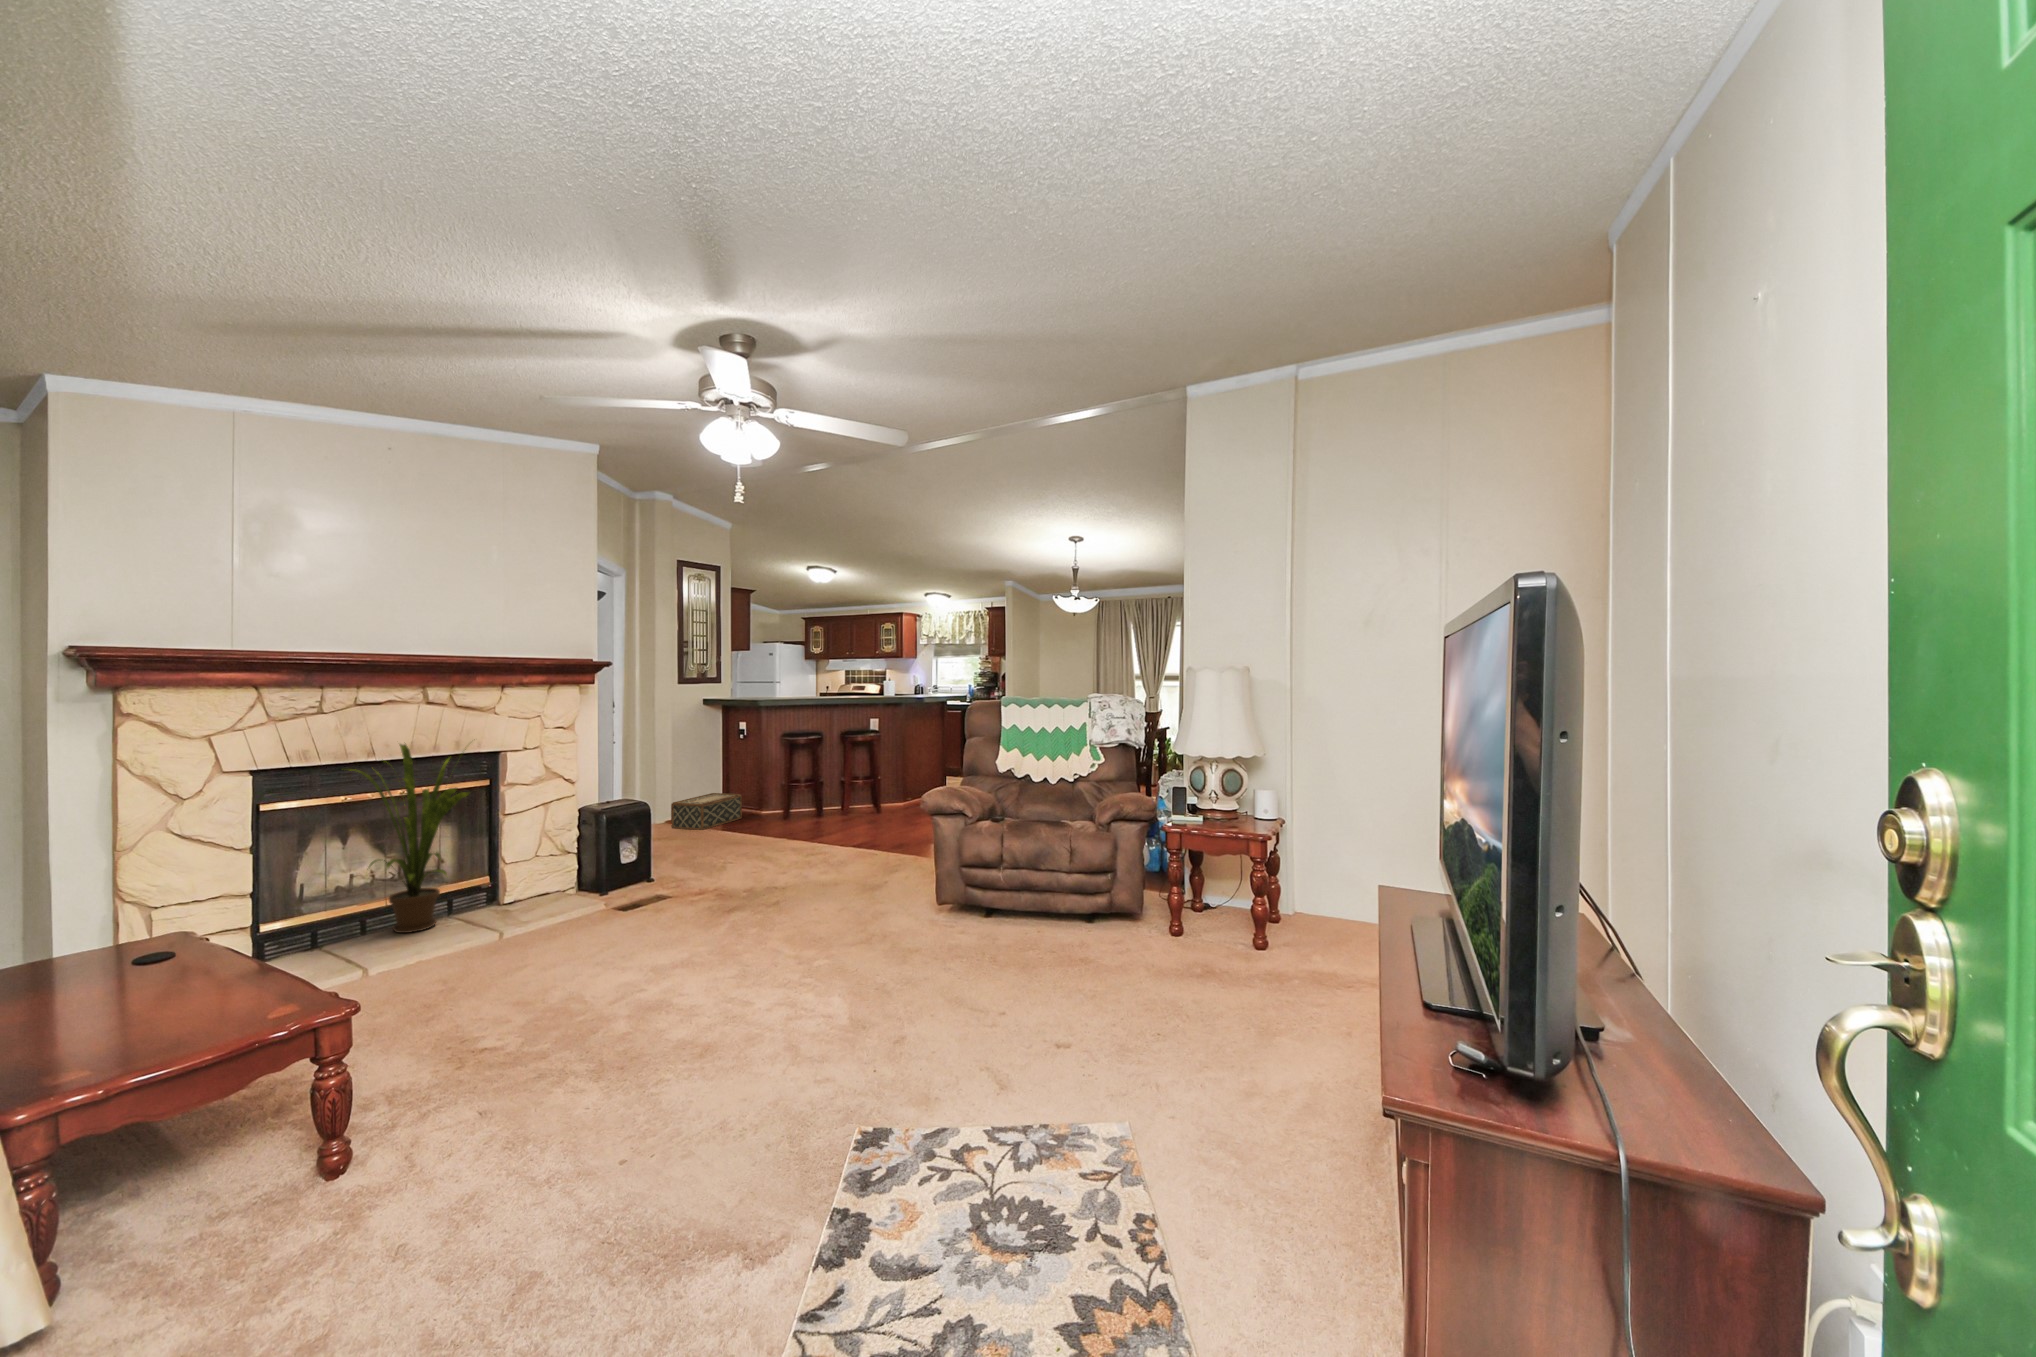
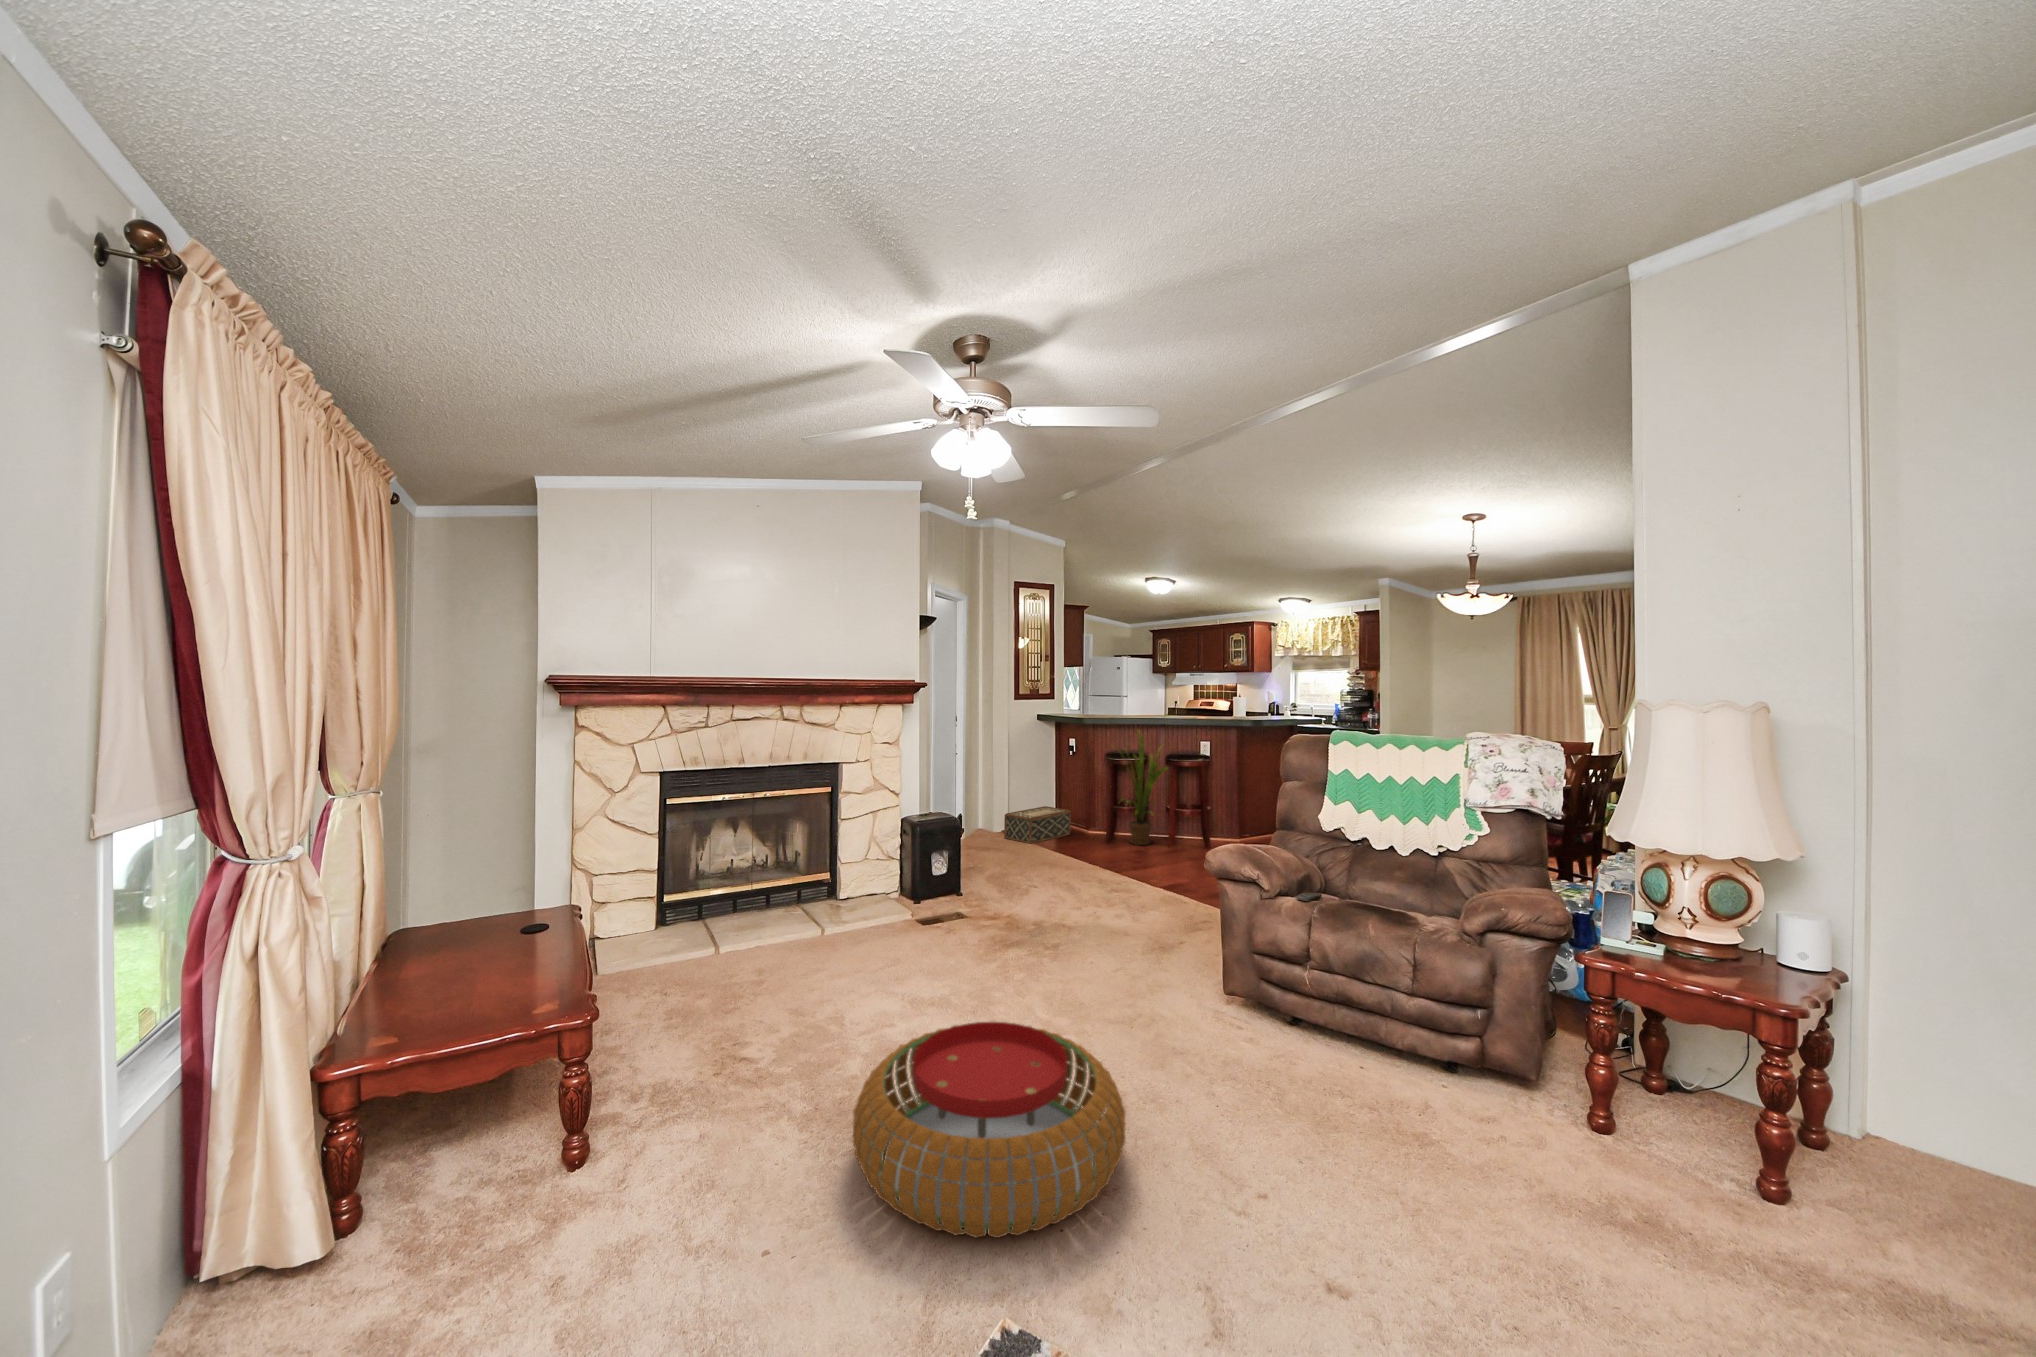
house plant: present [350,744,469,933] -> present [1123,731,1168,845]
pouf: none [653,936,890,1087] -> present [853,1022,1125,1238]

